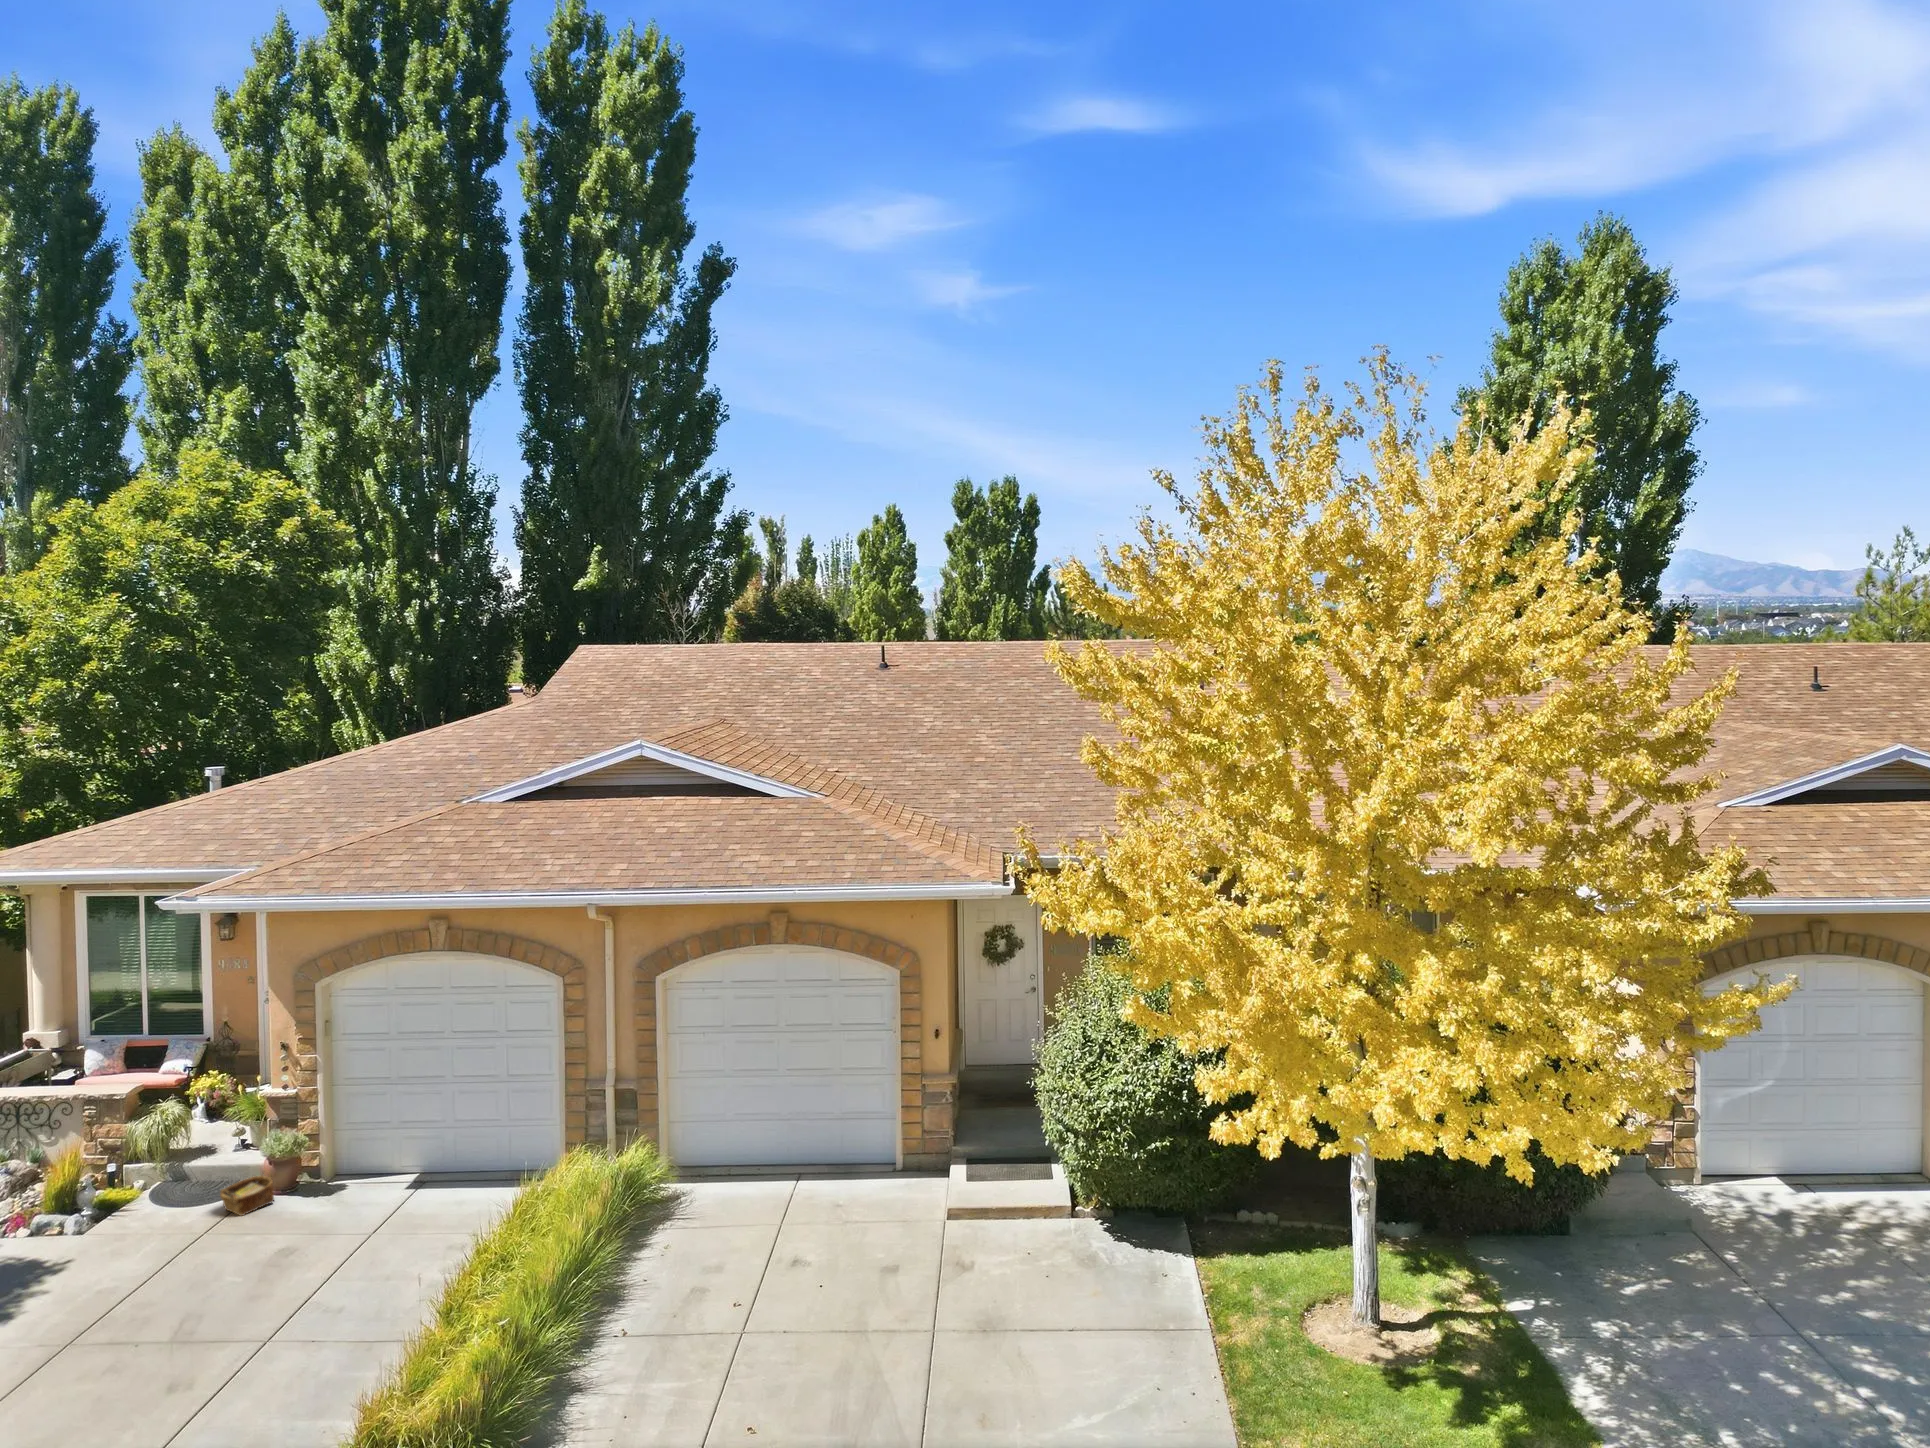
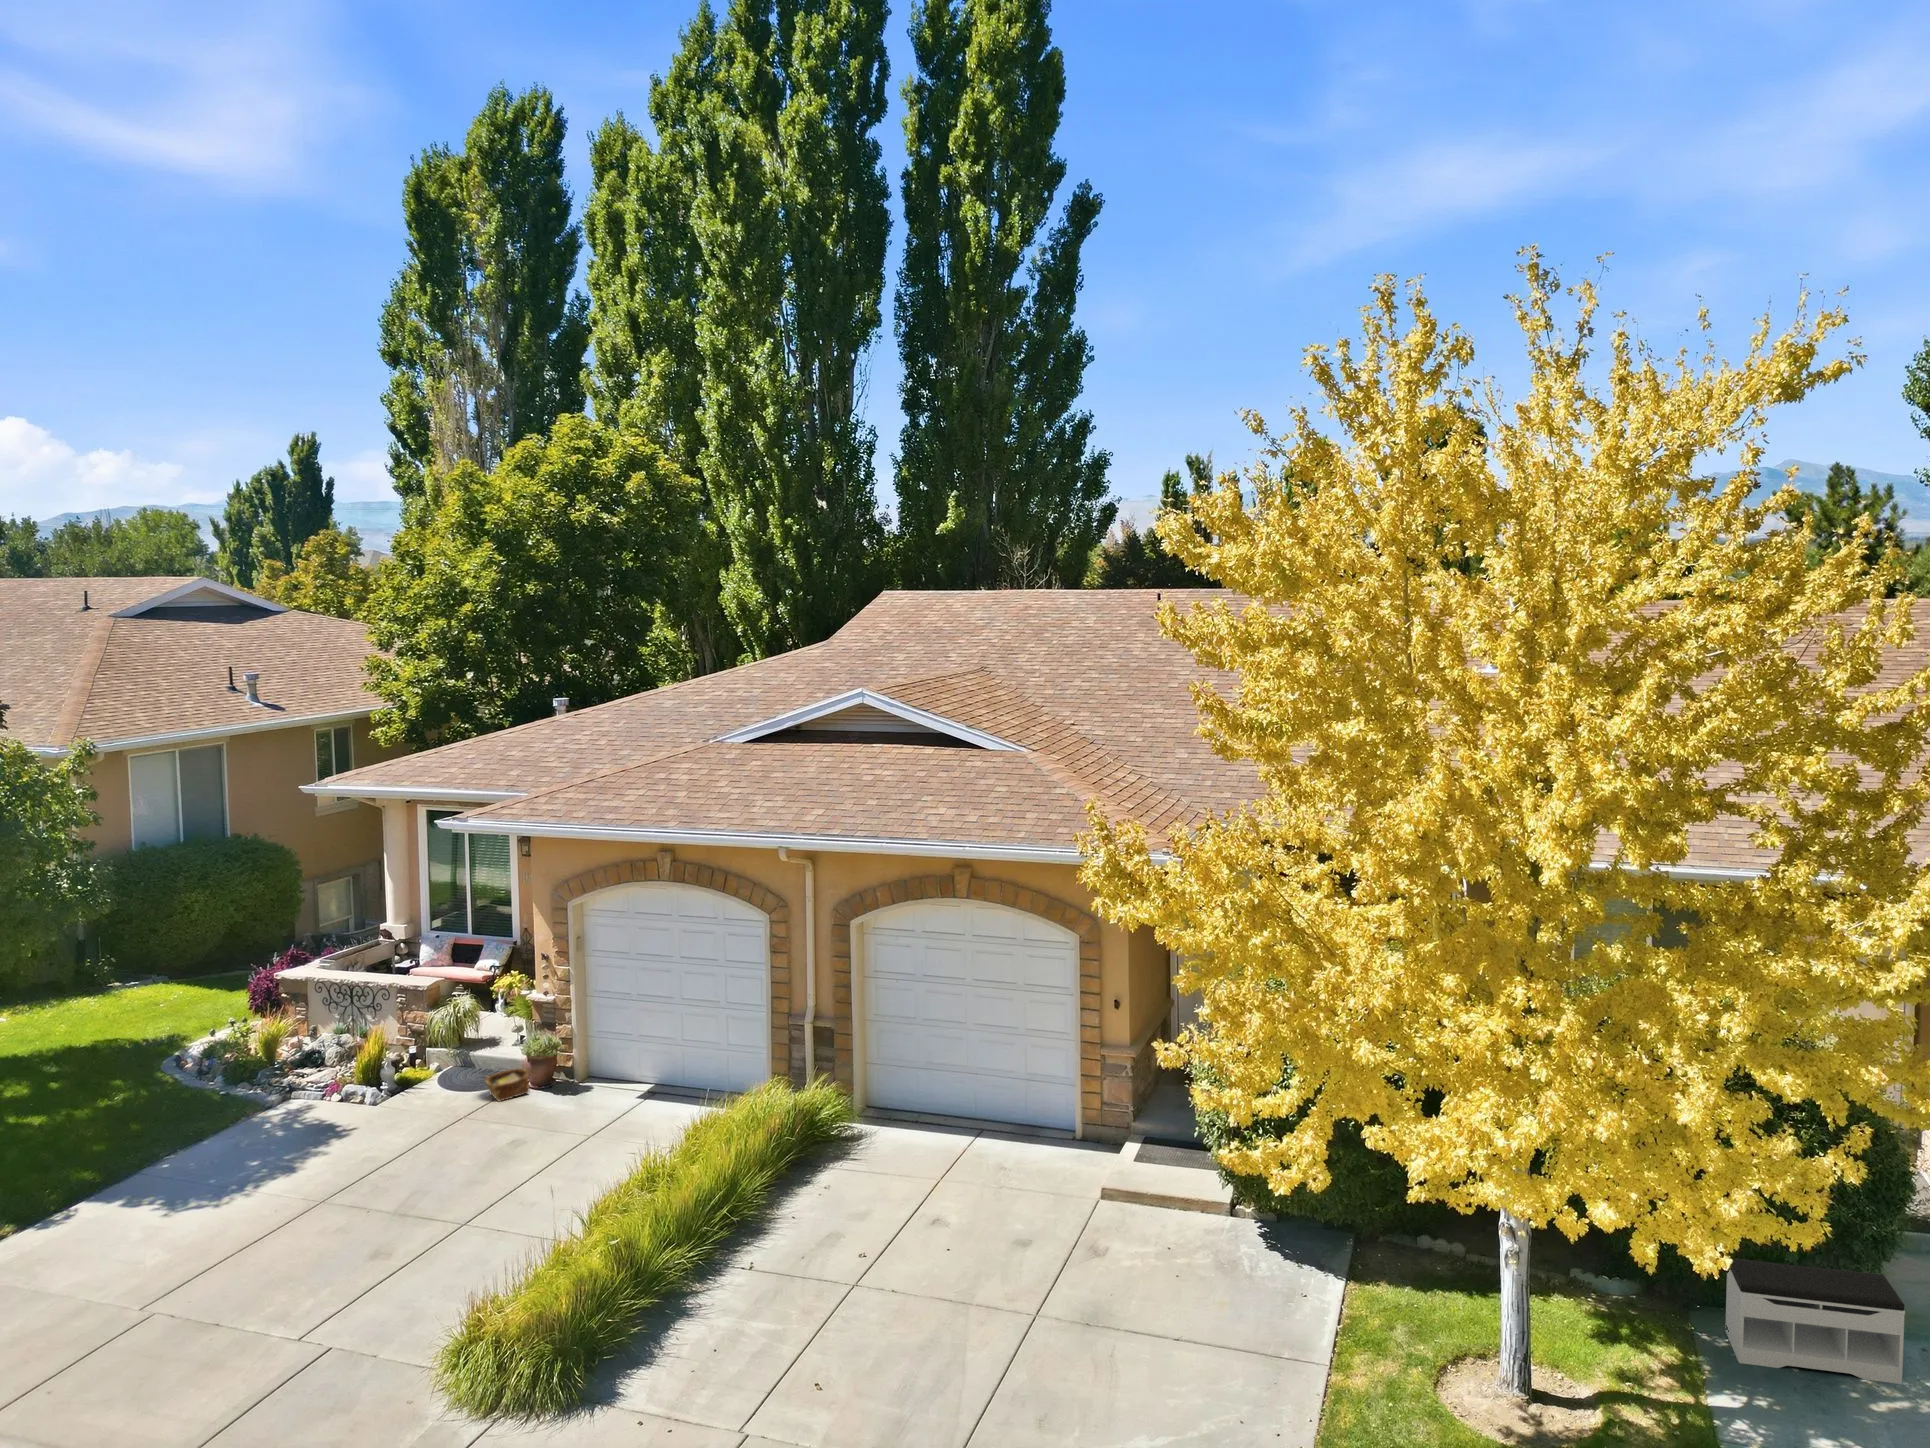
bench: none [1486,1178,1619,1265] -> present [1725,1258,1905,1384]

